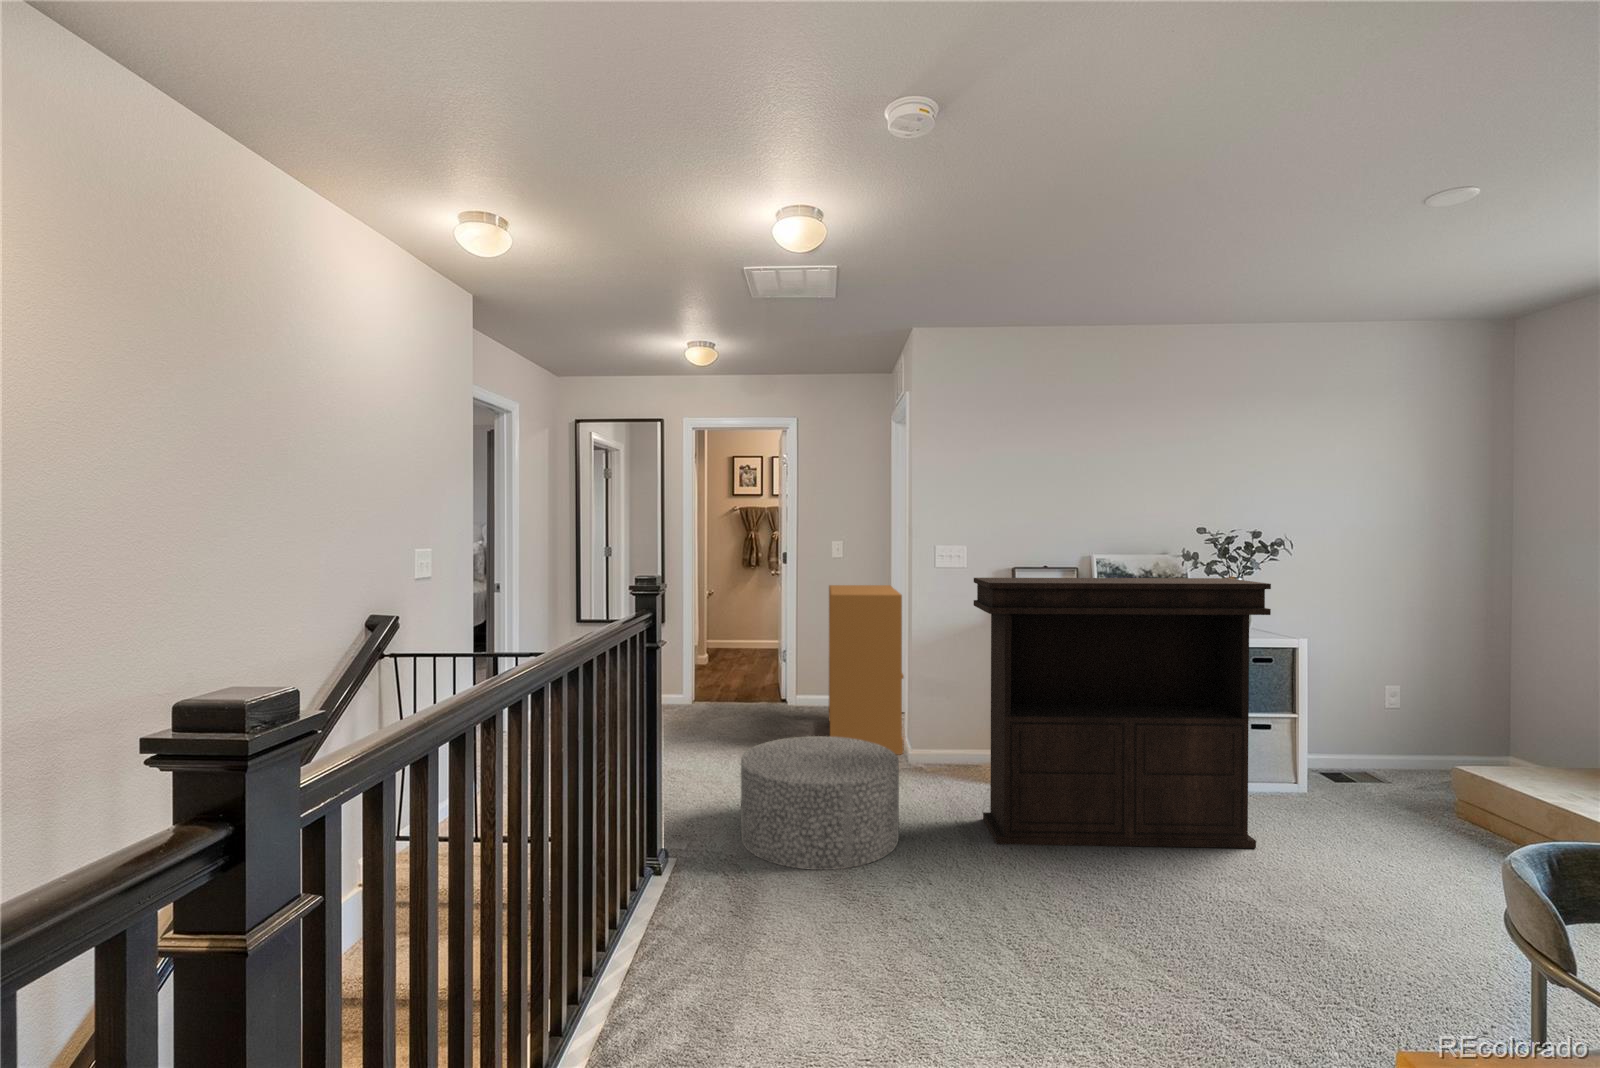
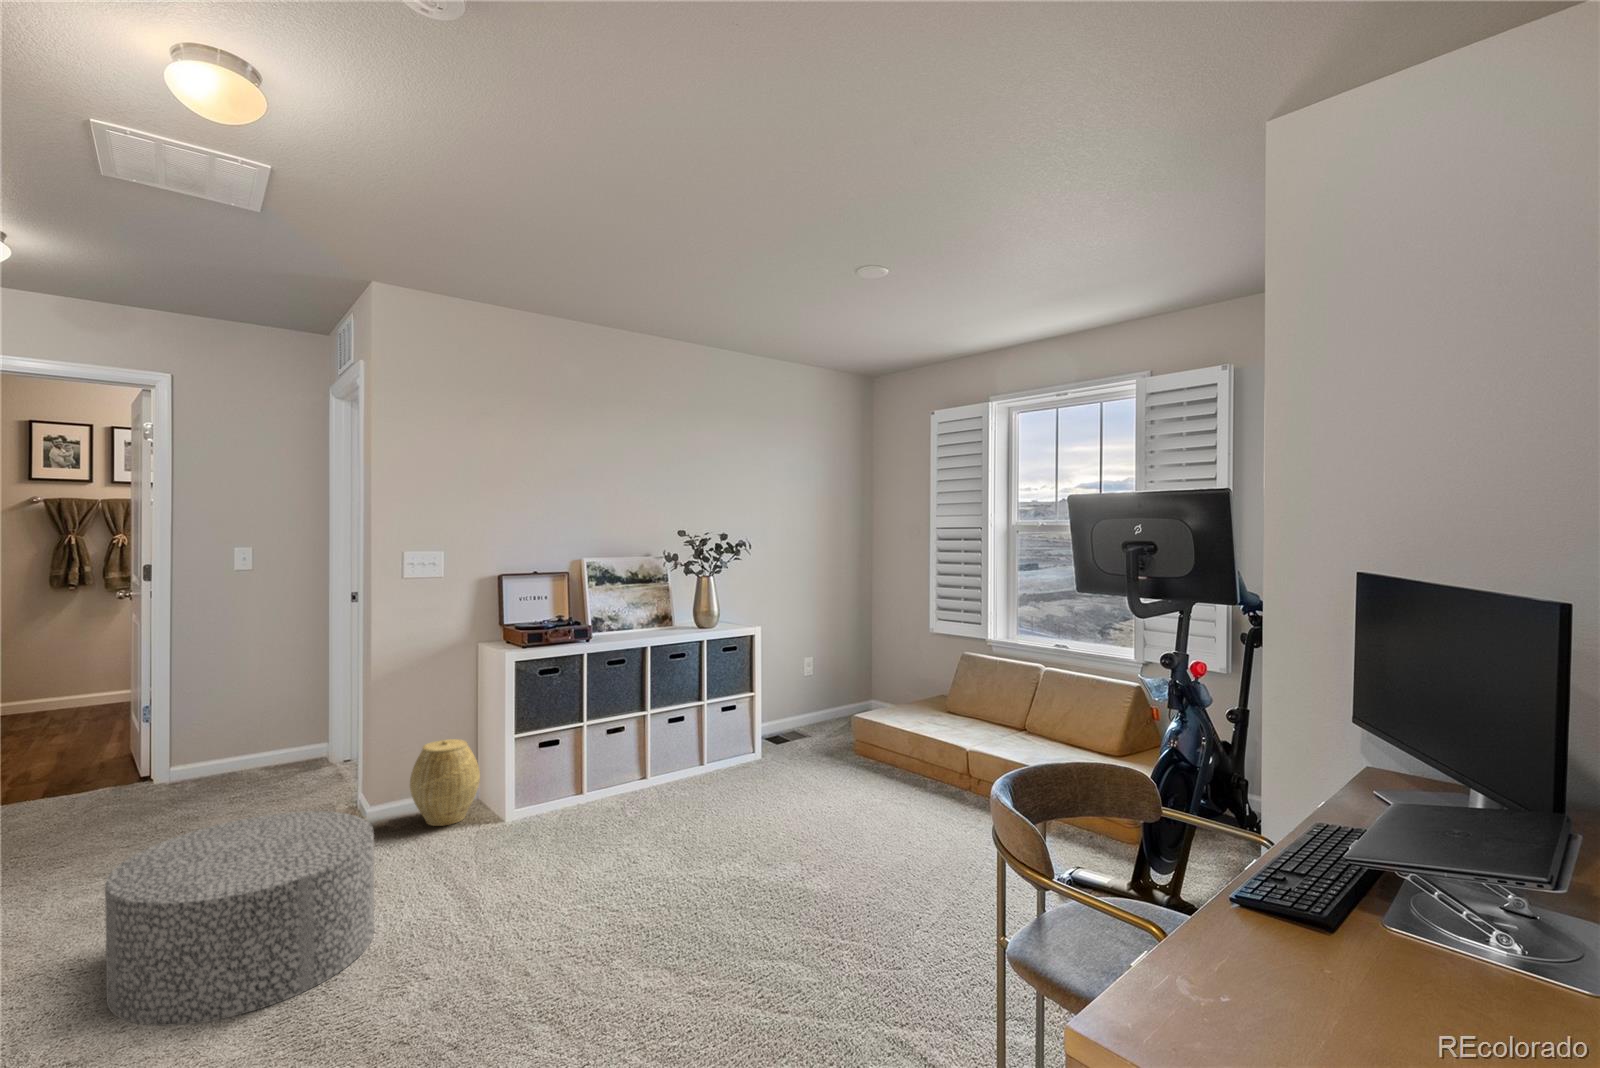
console table: present [974,578,1271,848] -> none [463,578,752,895]
bookshelf: present [829,585,904,755] -> none [231,602,356,836]
woven basket: none [940,707,996,779] -> present [410,739,480,826]

